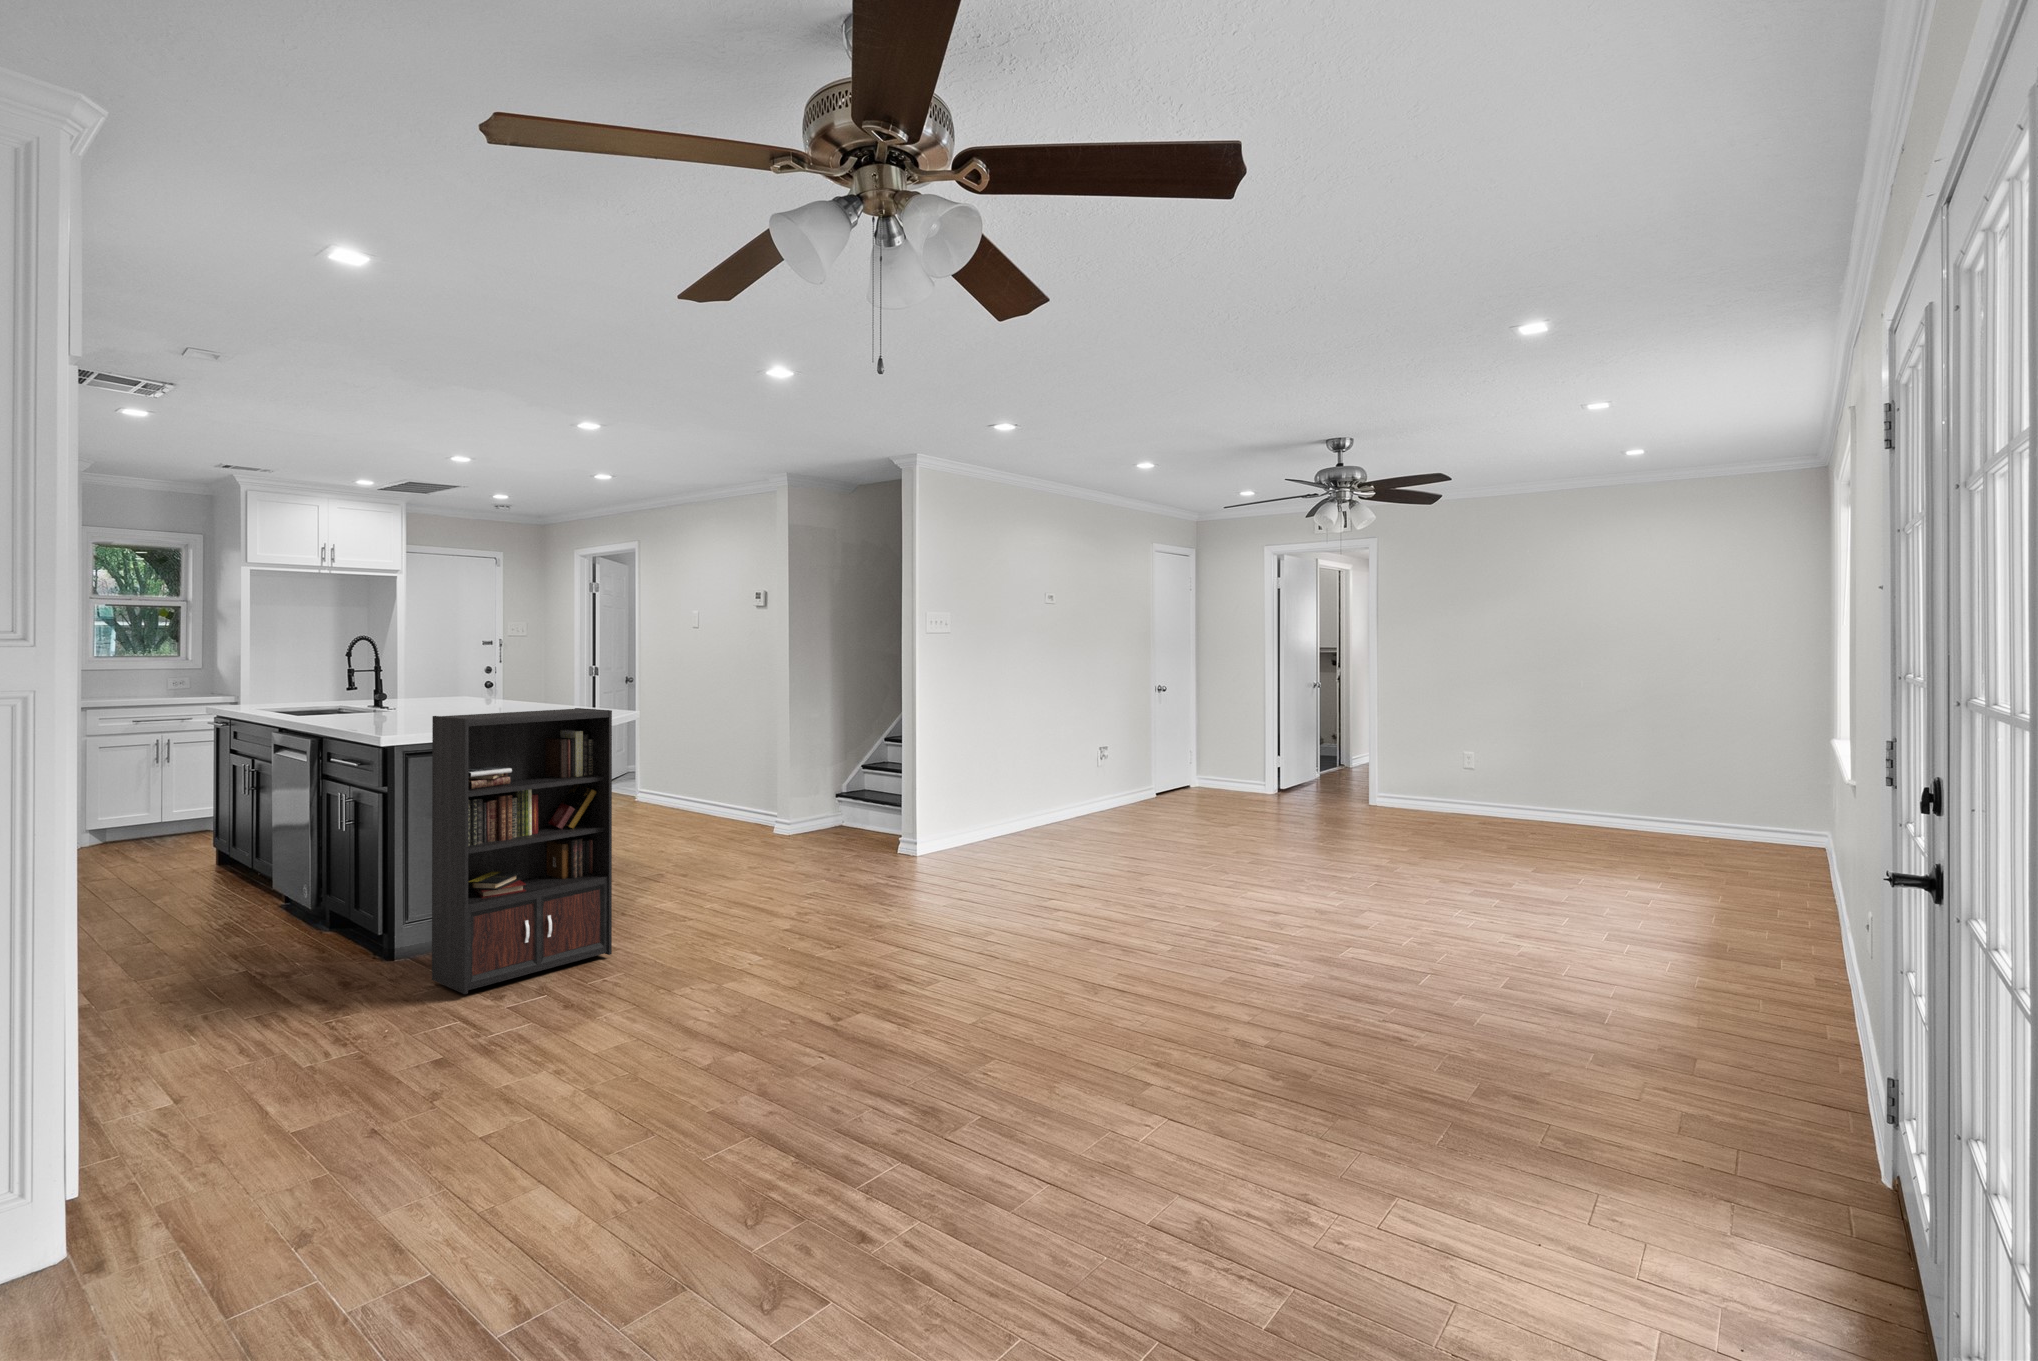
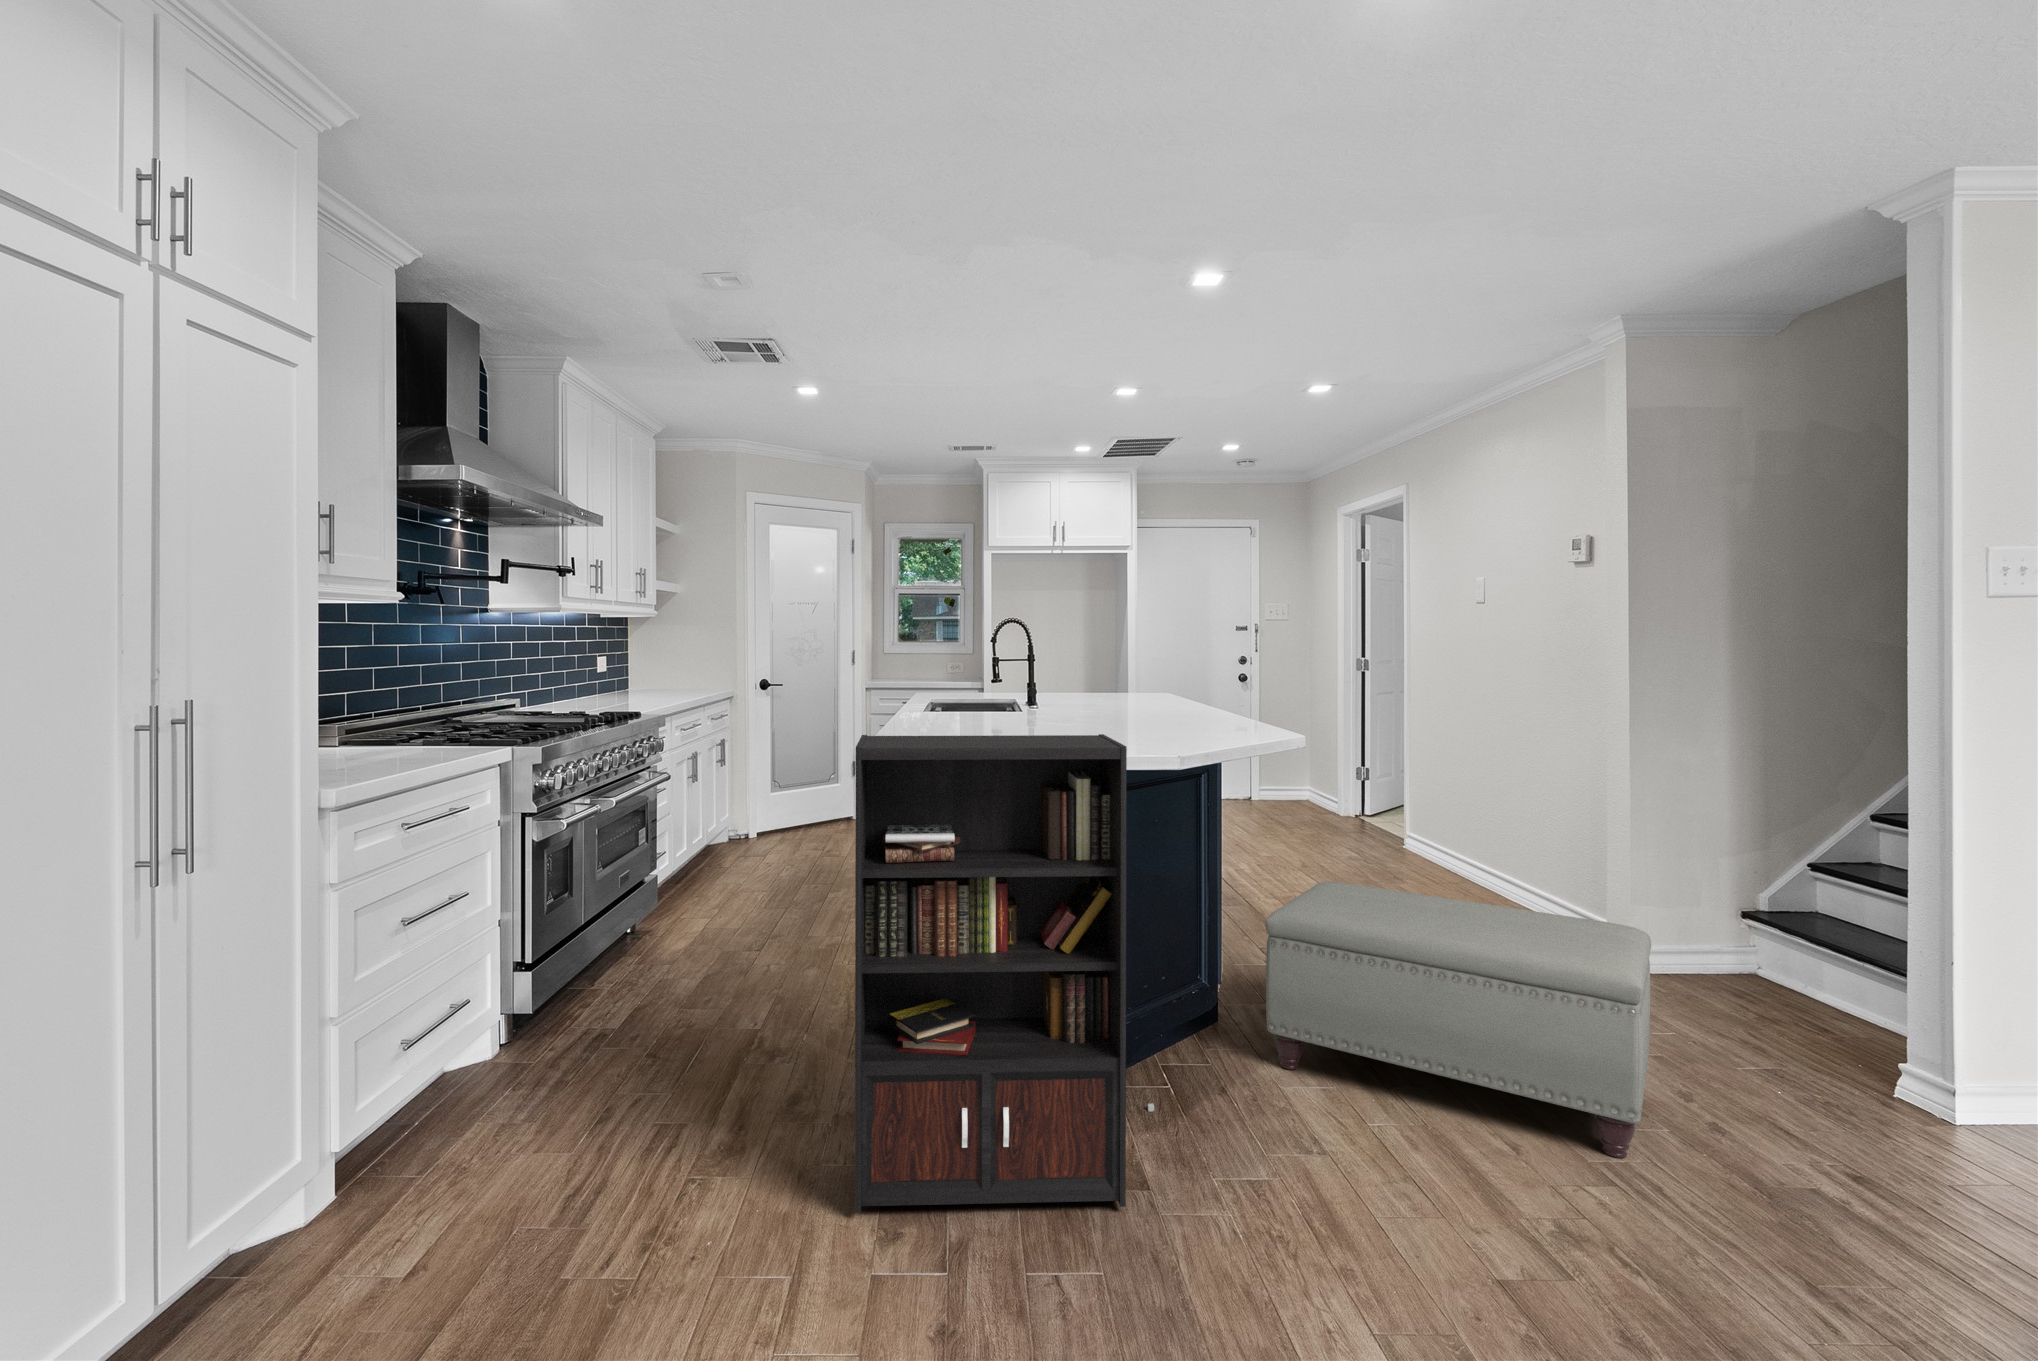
ottoman: none [635,792,818,900] -> present [1265,882,1651,1158]

